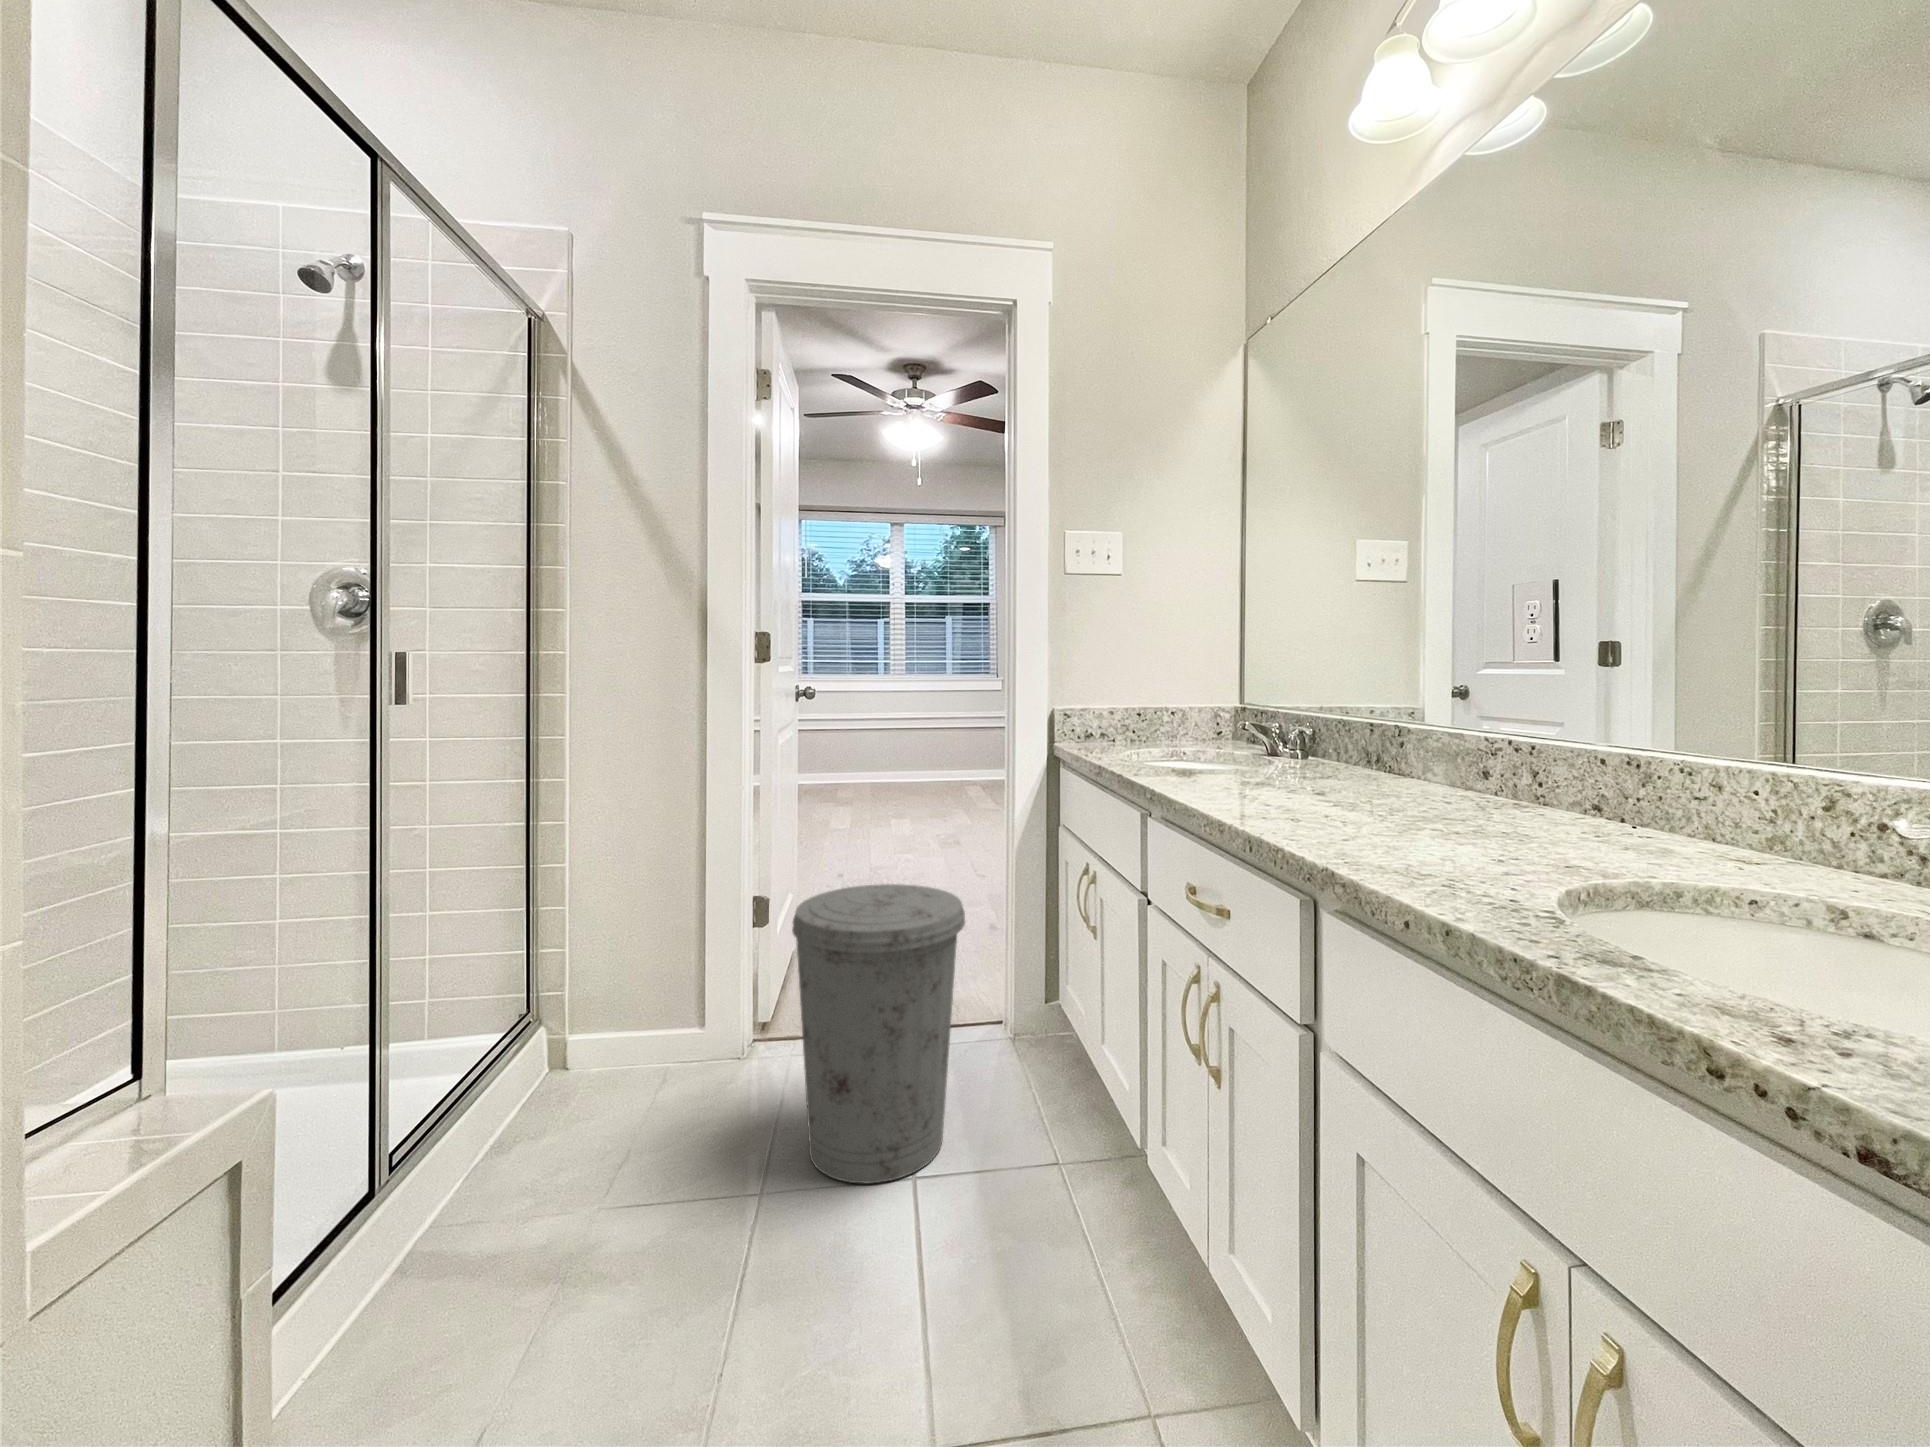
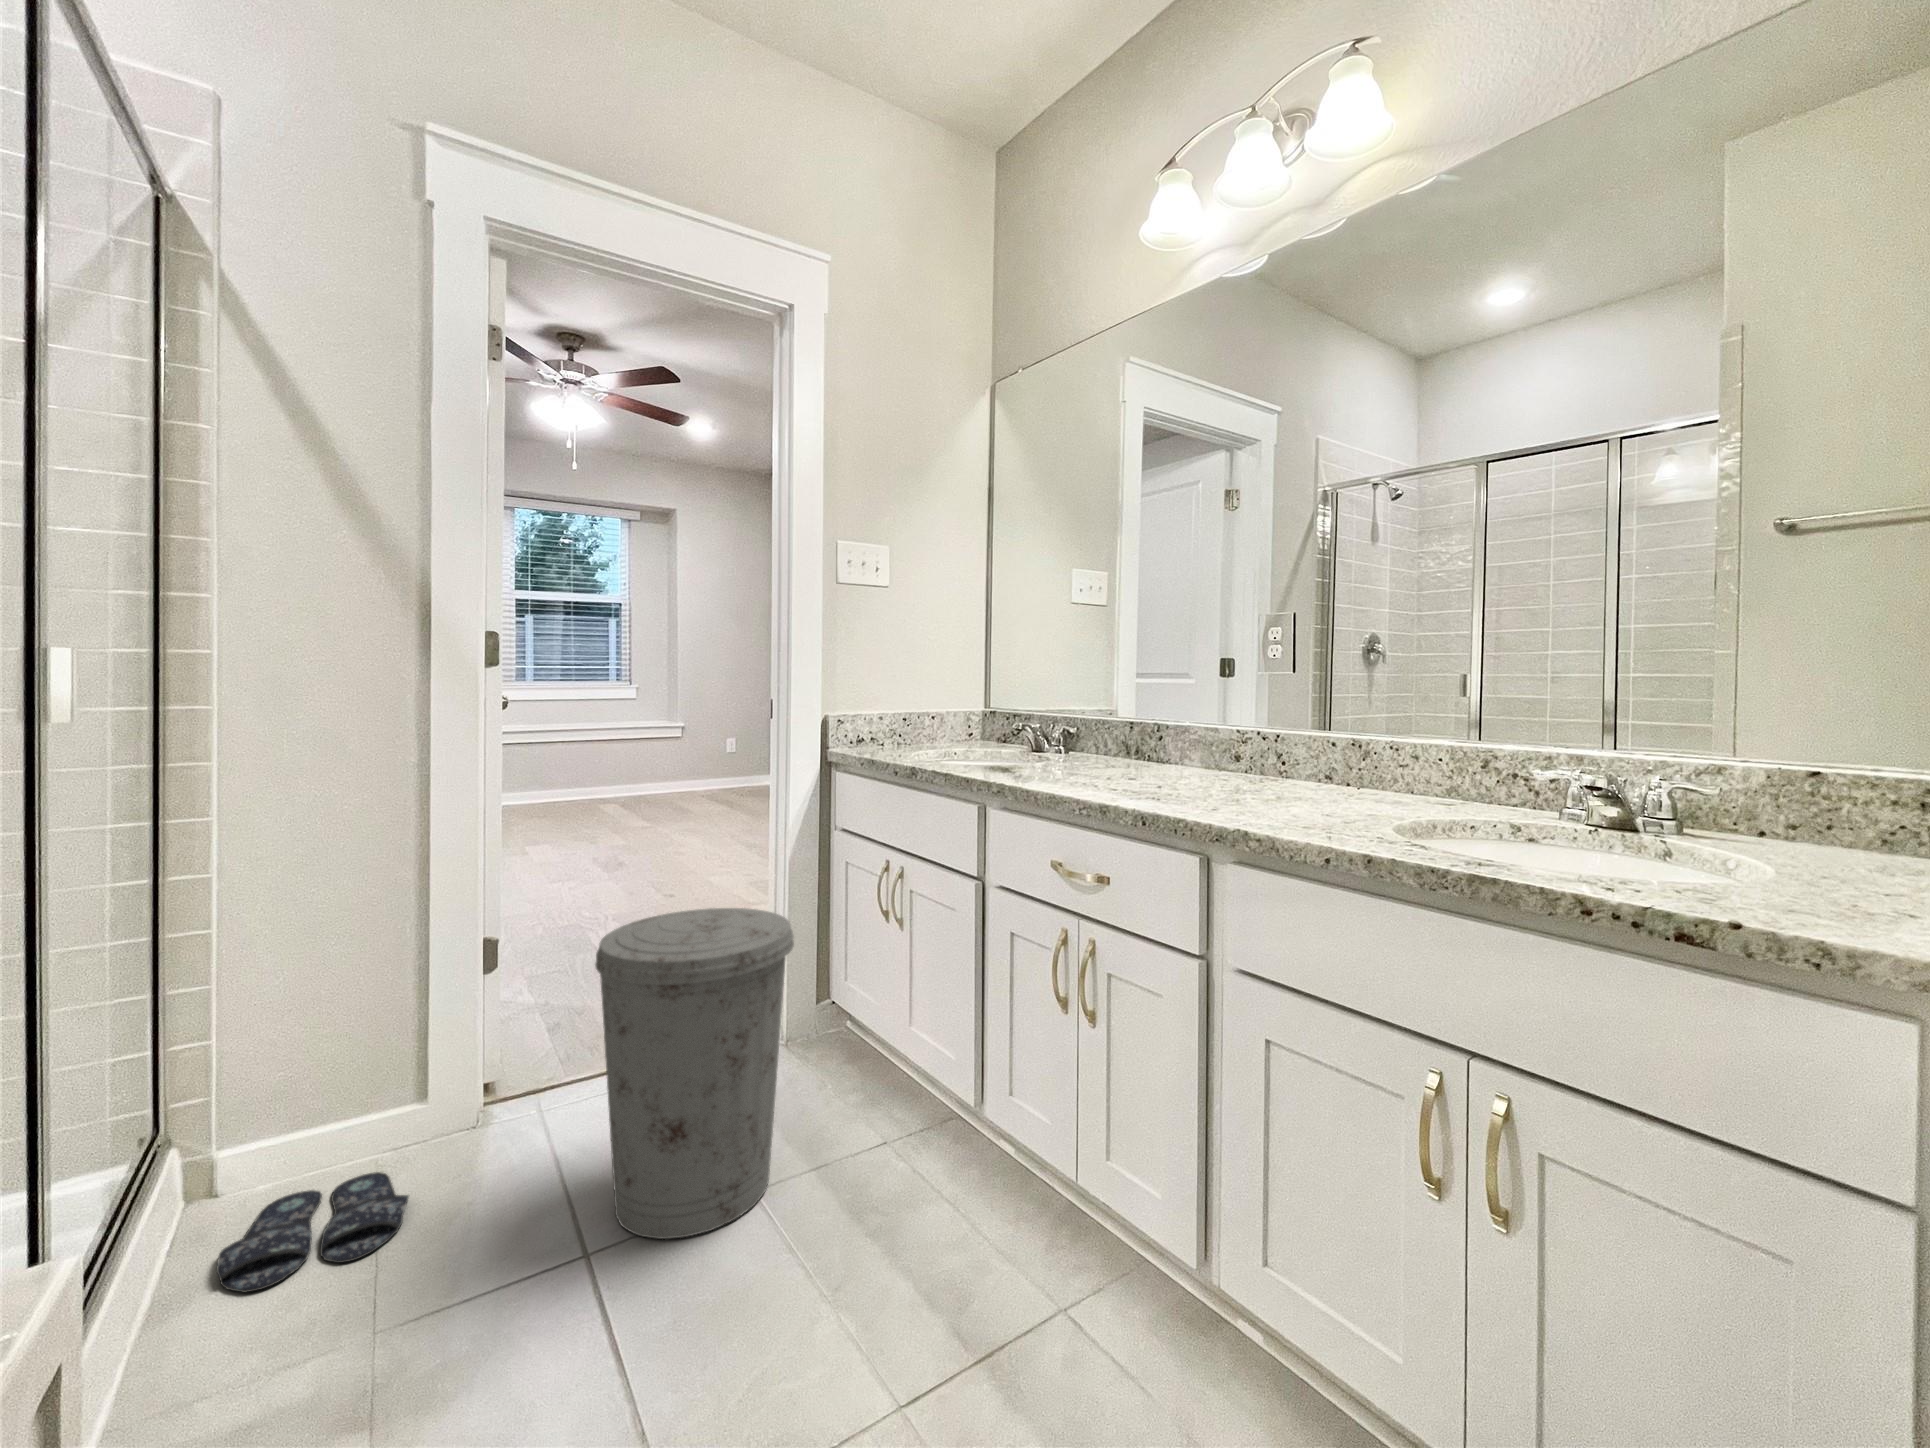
slippers: none [558,1062,687,1132] -> present [217,1172,409,1292]

